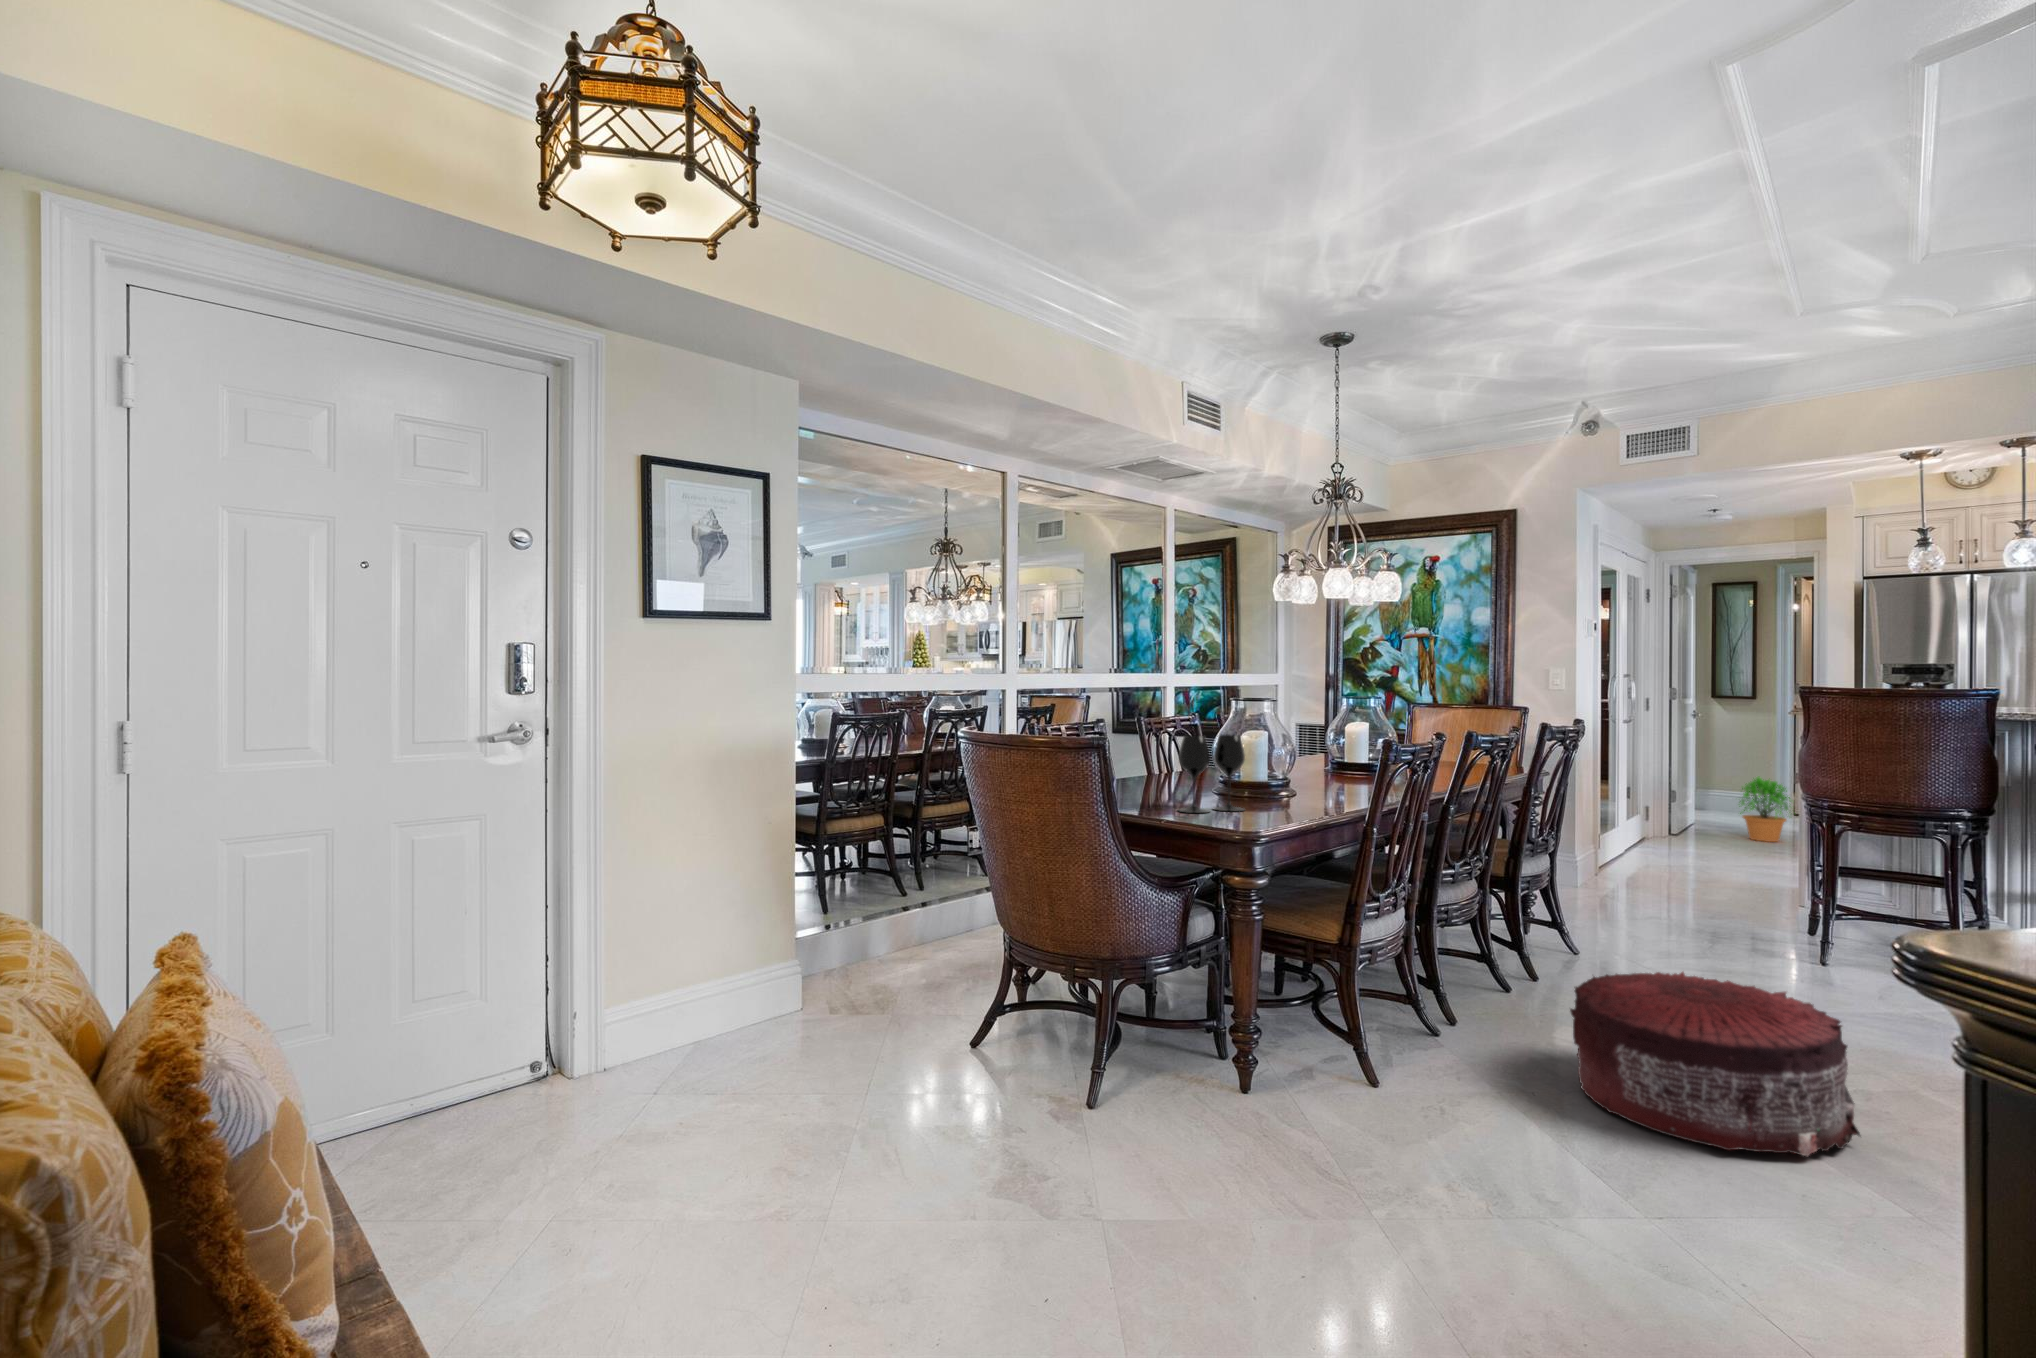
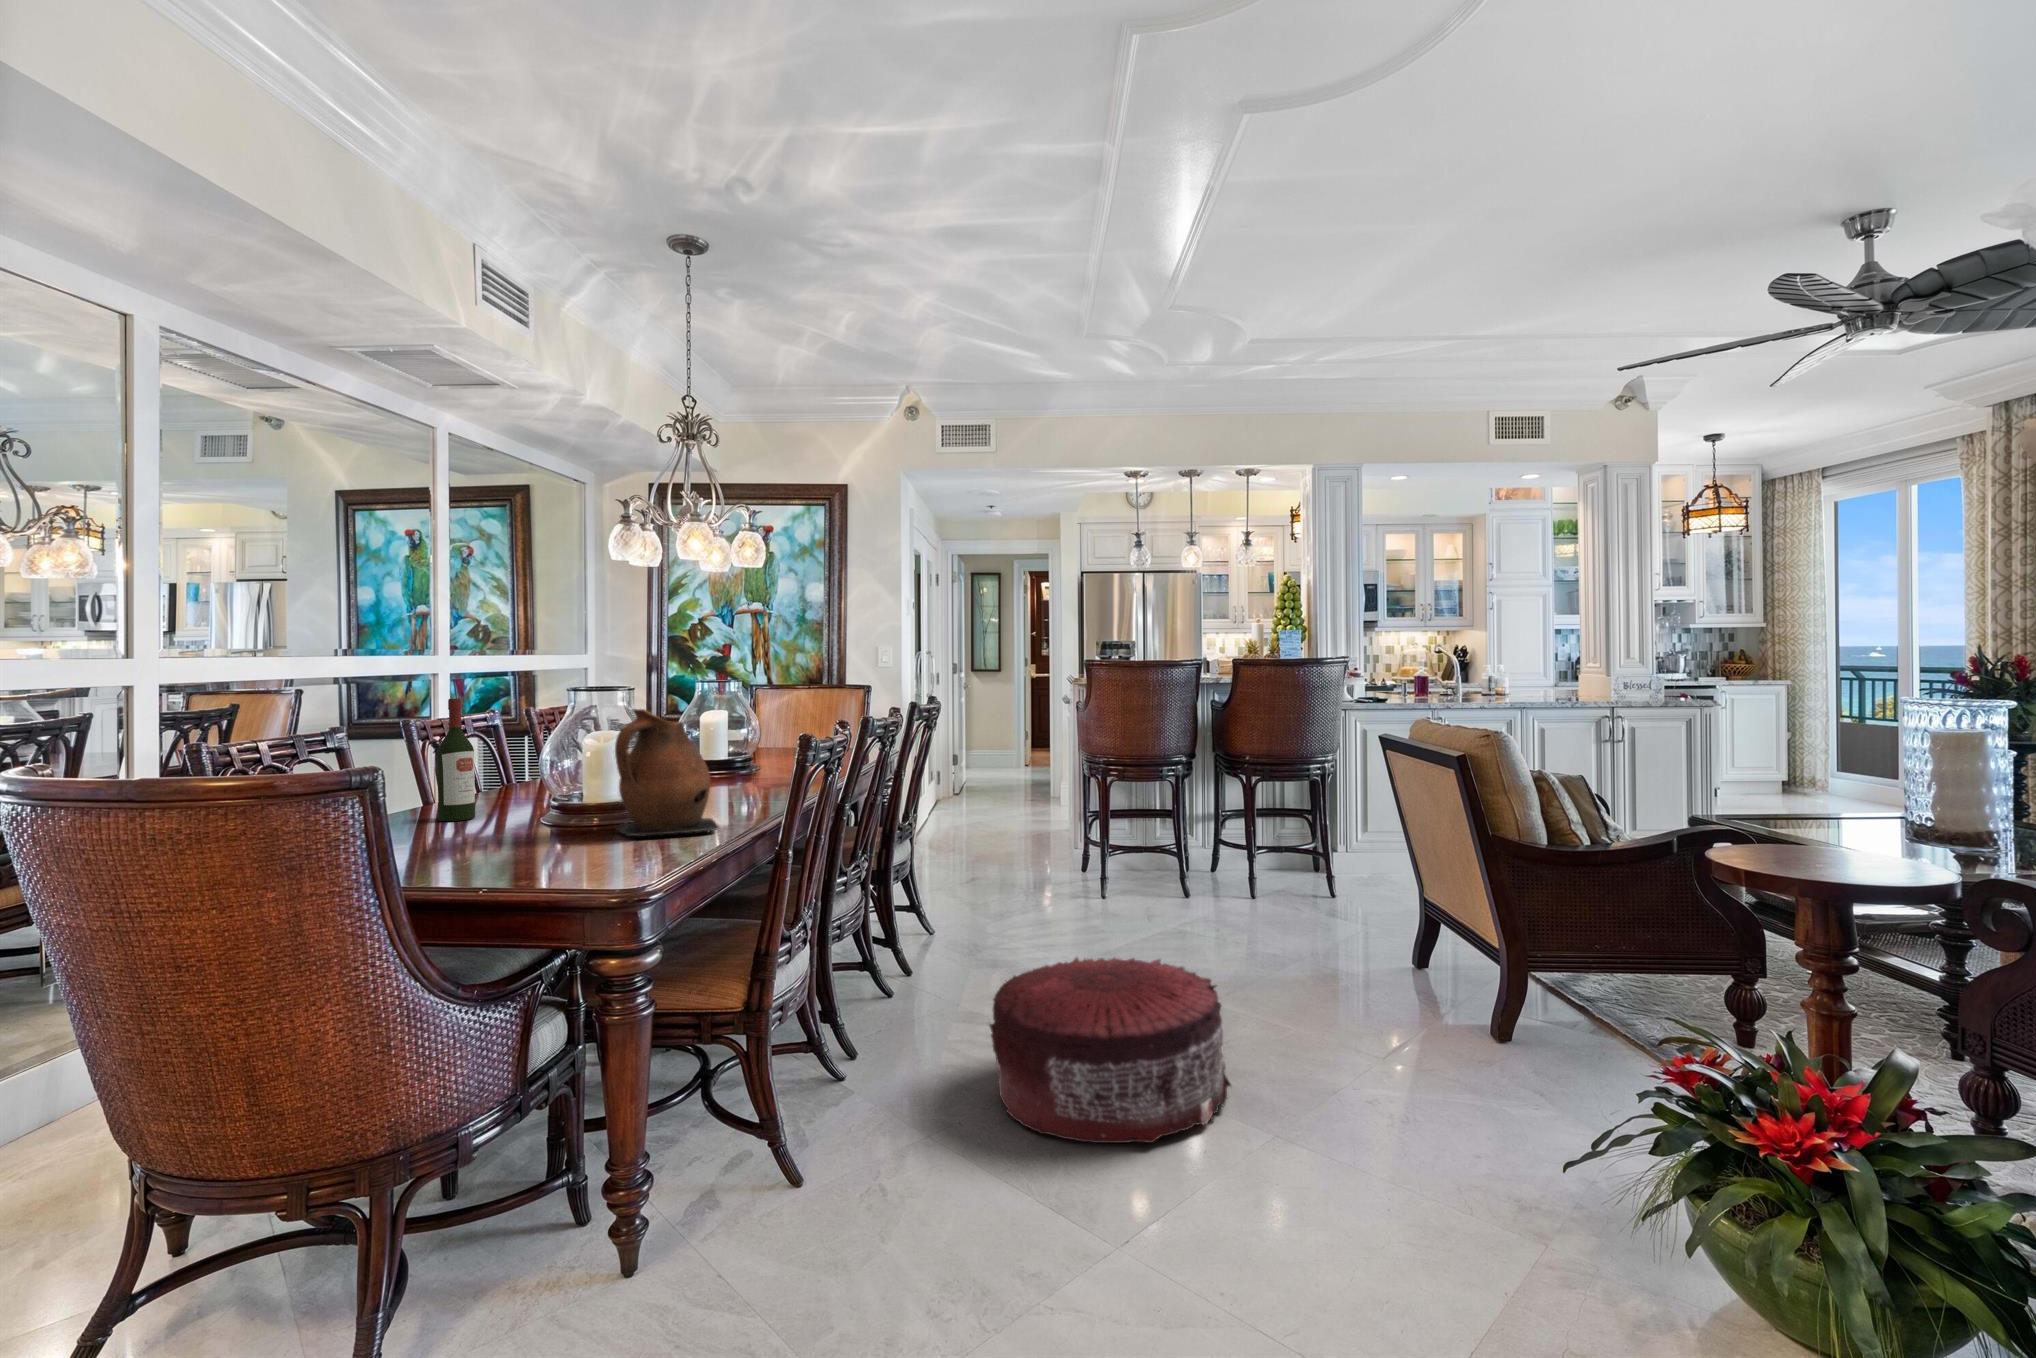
wine bottle: none [1154,702,1176,784] -> present [437,698,475,821]
ceramic pitcher: none [1256,713,1330,808] -> present [615,709,719,836]
wine glass: present [1179,735,1245,813] -> none [500,743,606,868]
potted plant: present [1739,776,1791,842] -> none [1017,743,1061,802]

